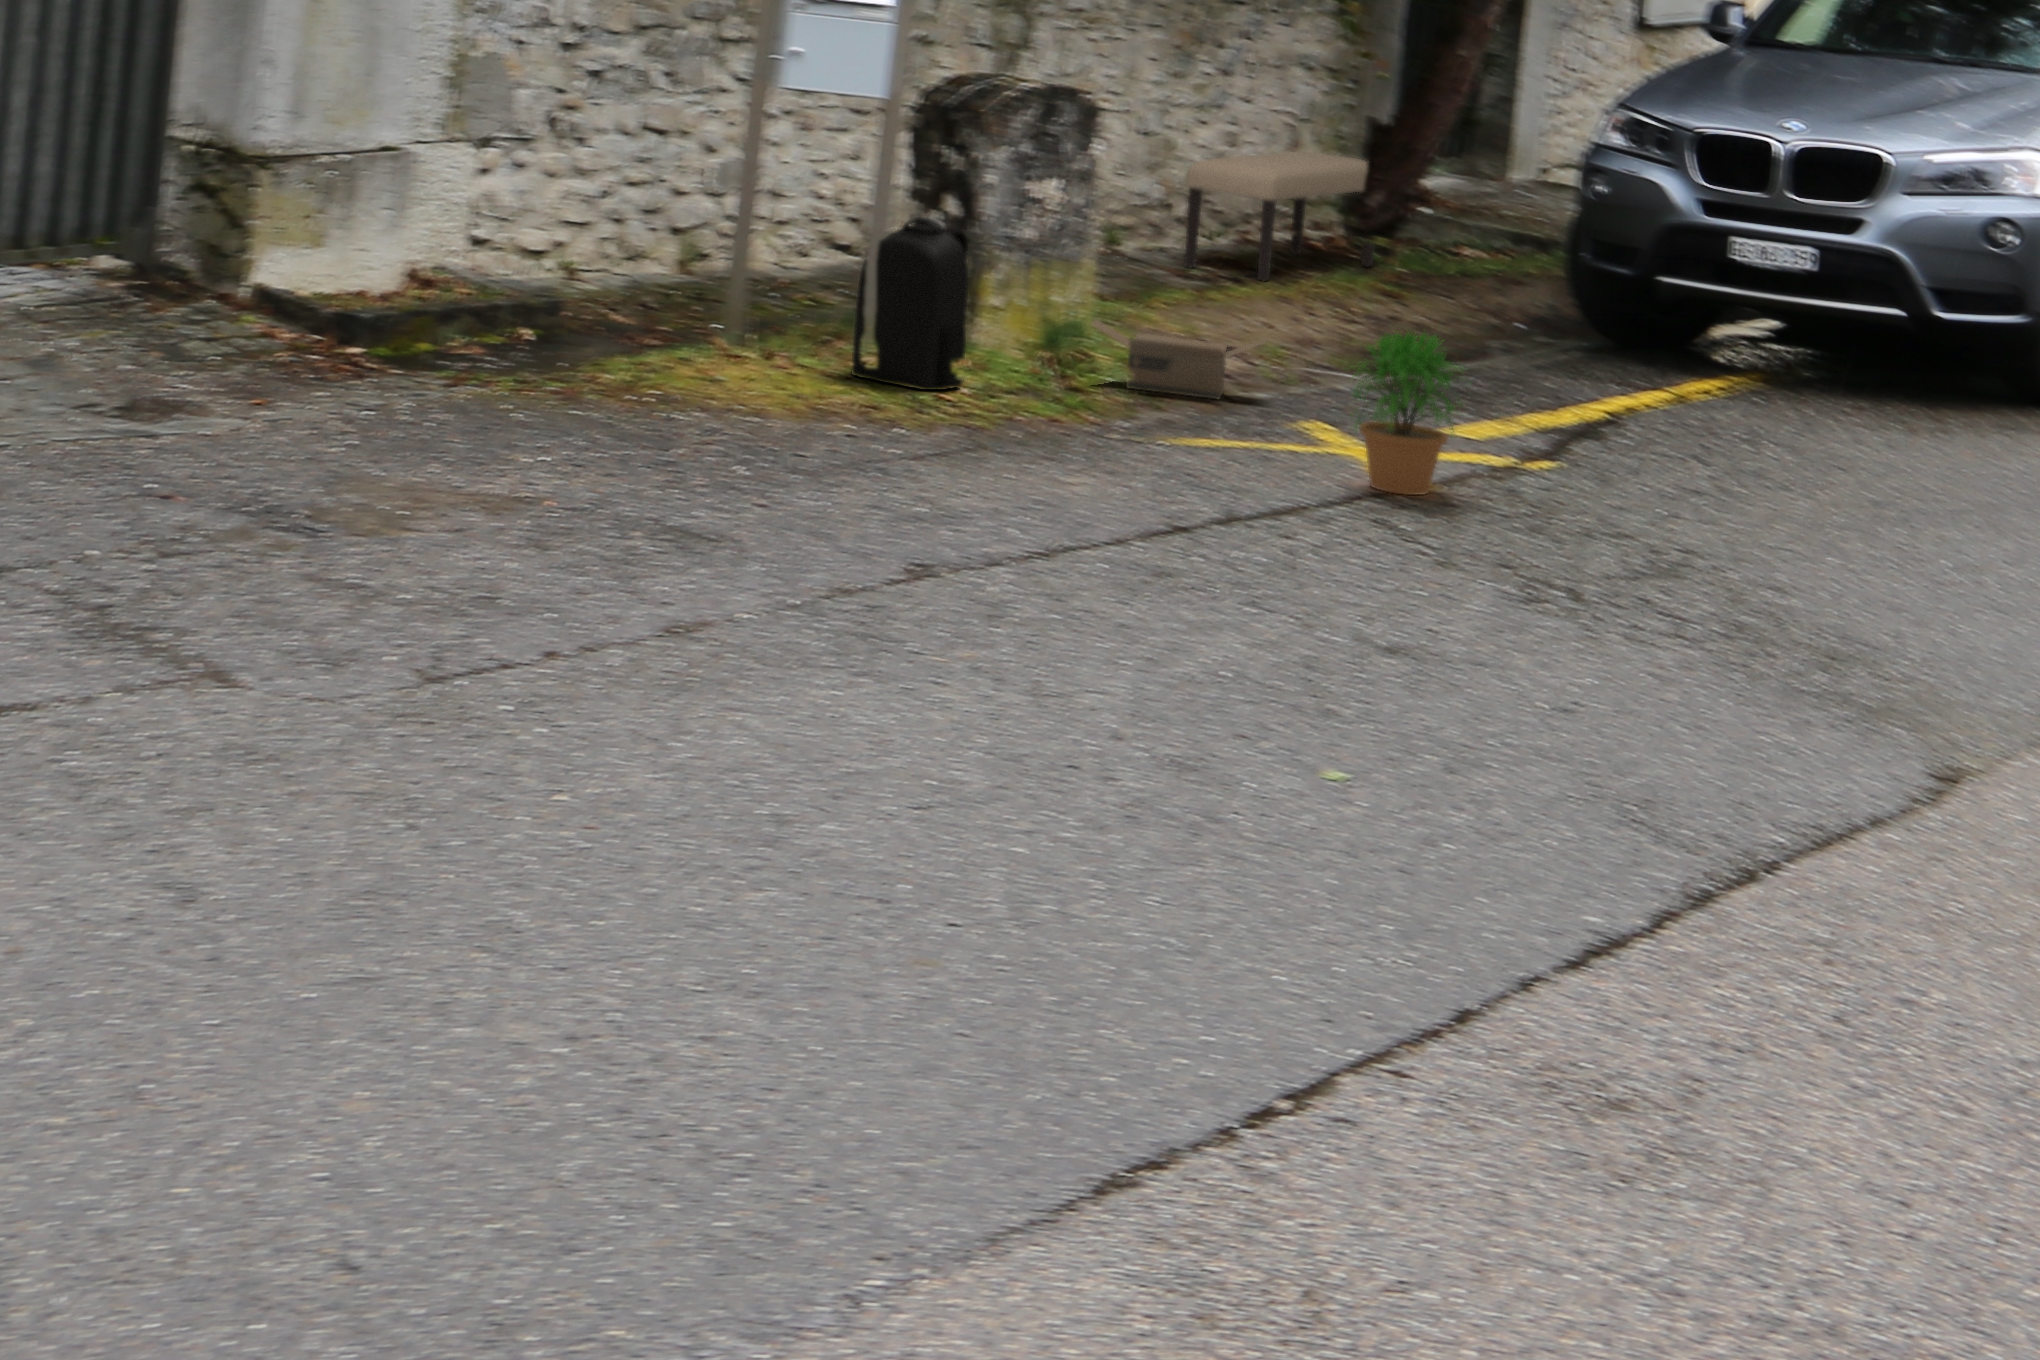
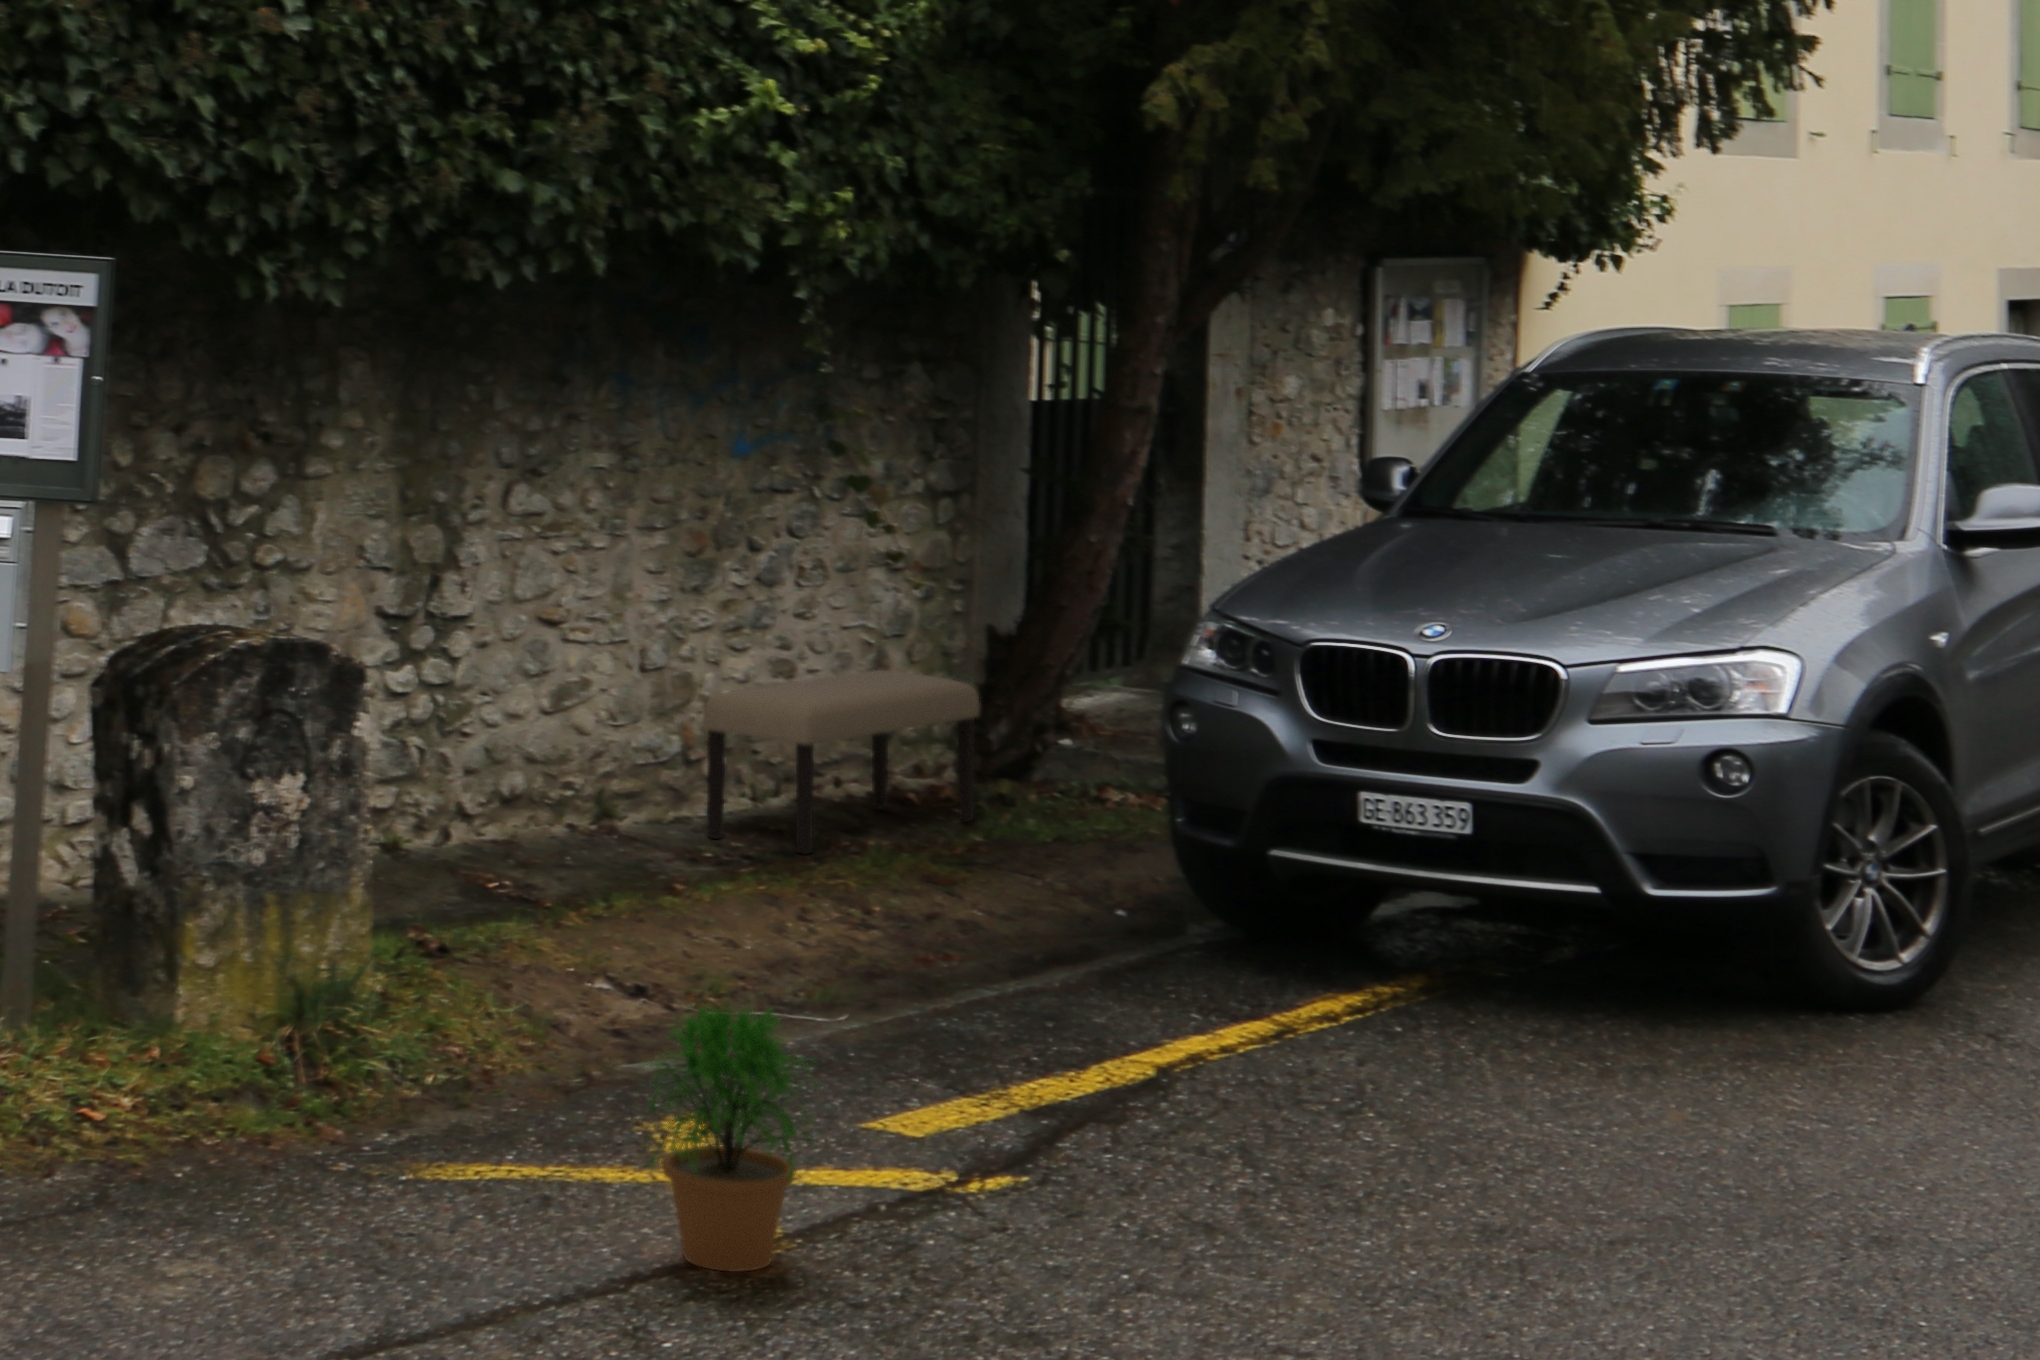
backpack: present [852,217,968,390] -> none [33,831,205,1093]
cardboard box: present [1092,320,1266,399] -> none [392,962,645,1082]

